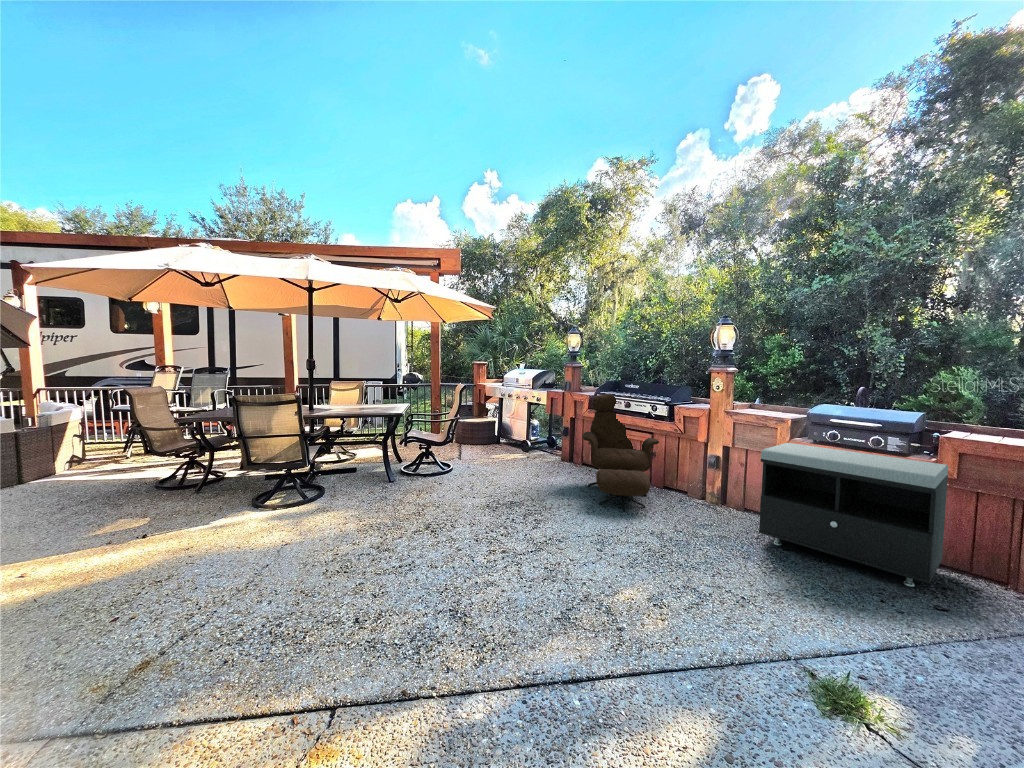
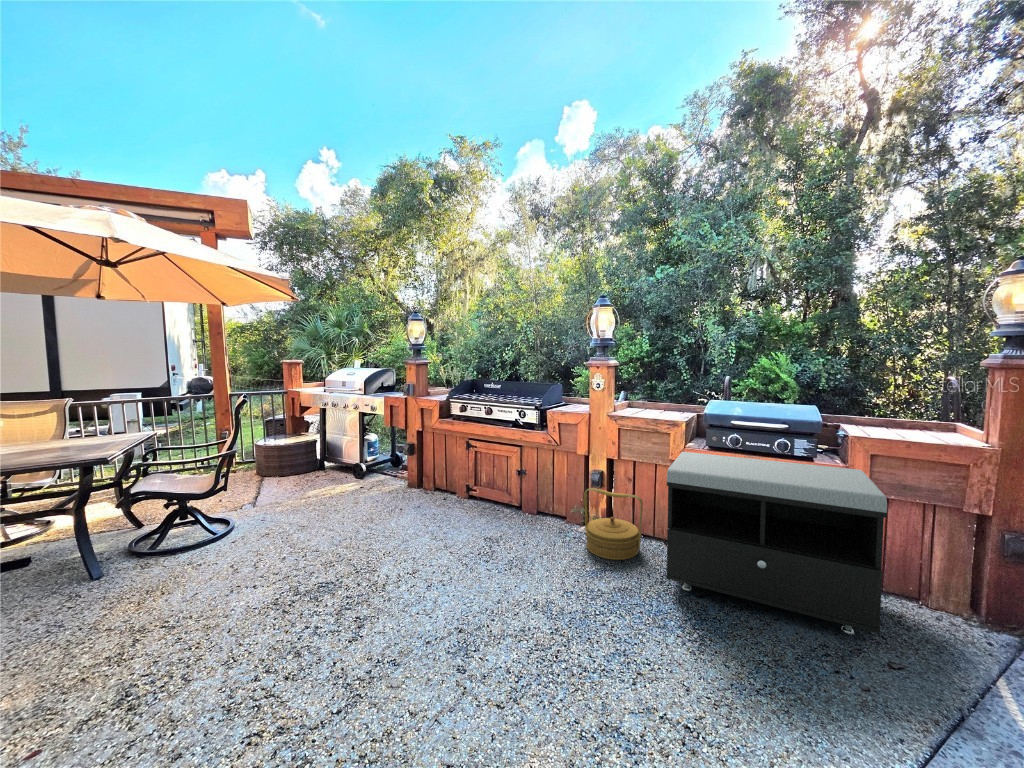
lounge chair: present [582,394,660,512] -> none [431,398,530,567]
woven basket: none [701,467,750,523] -> present [584,488,643,560]

